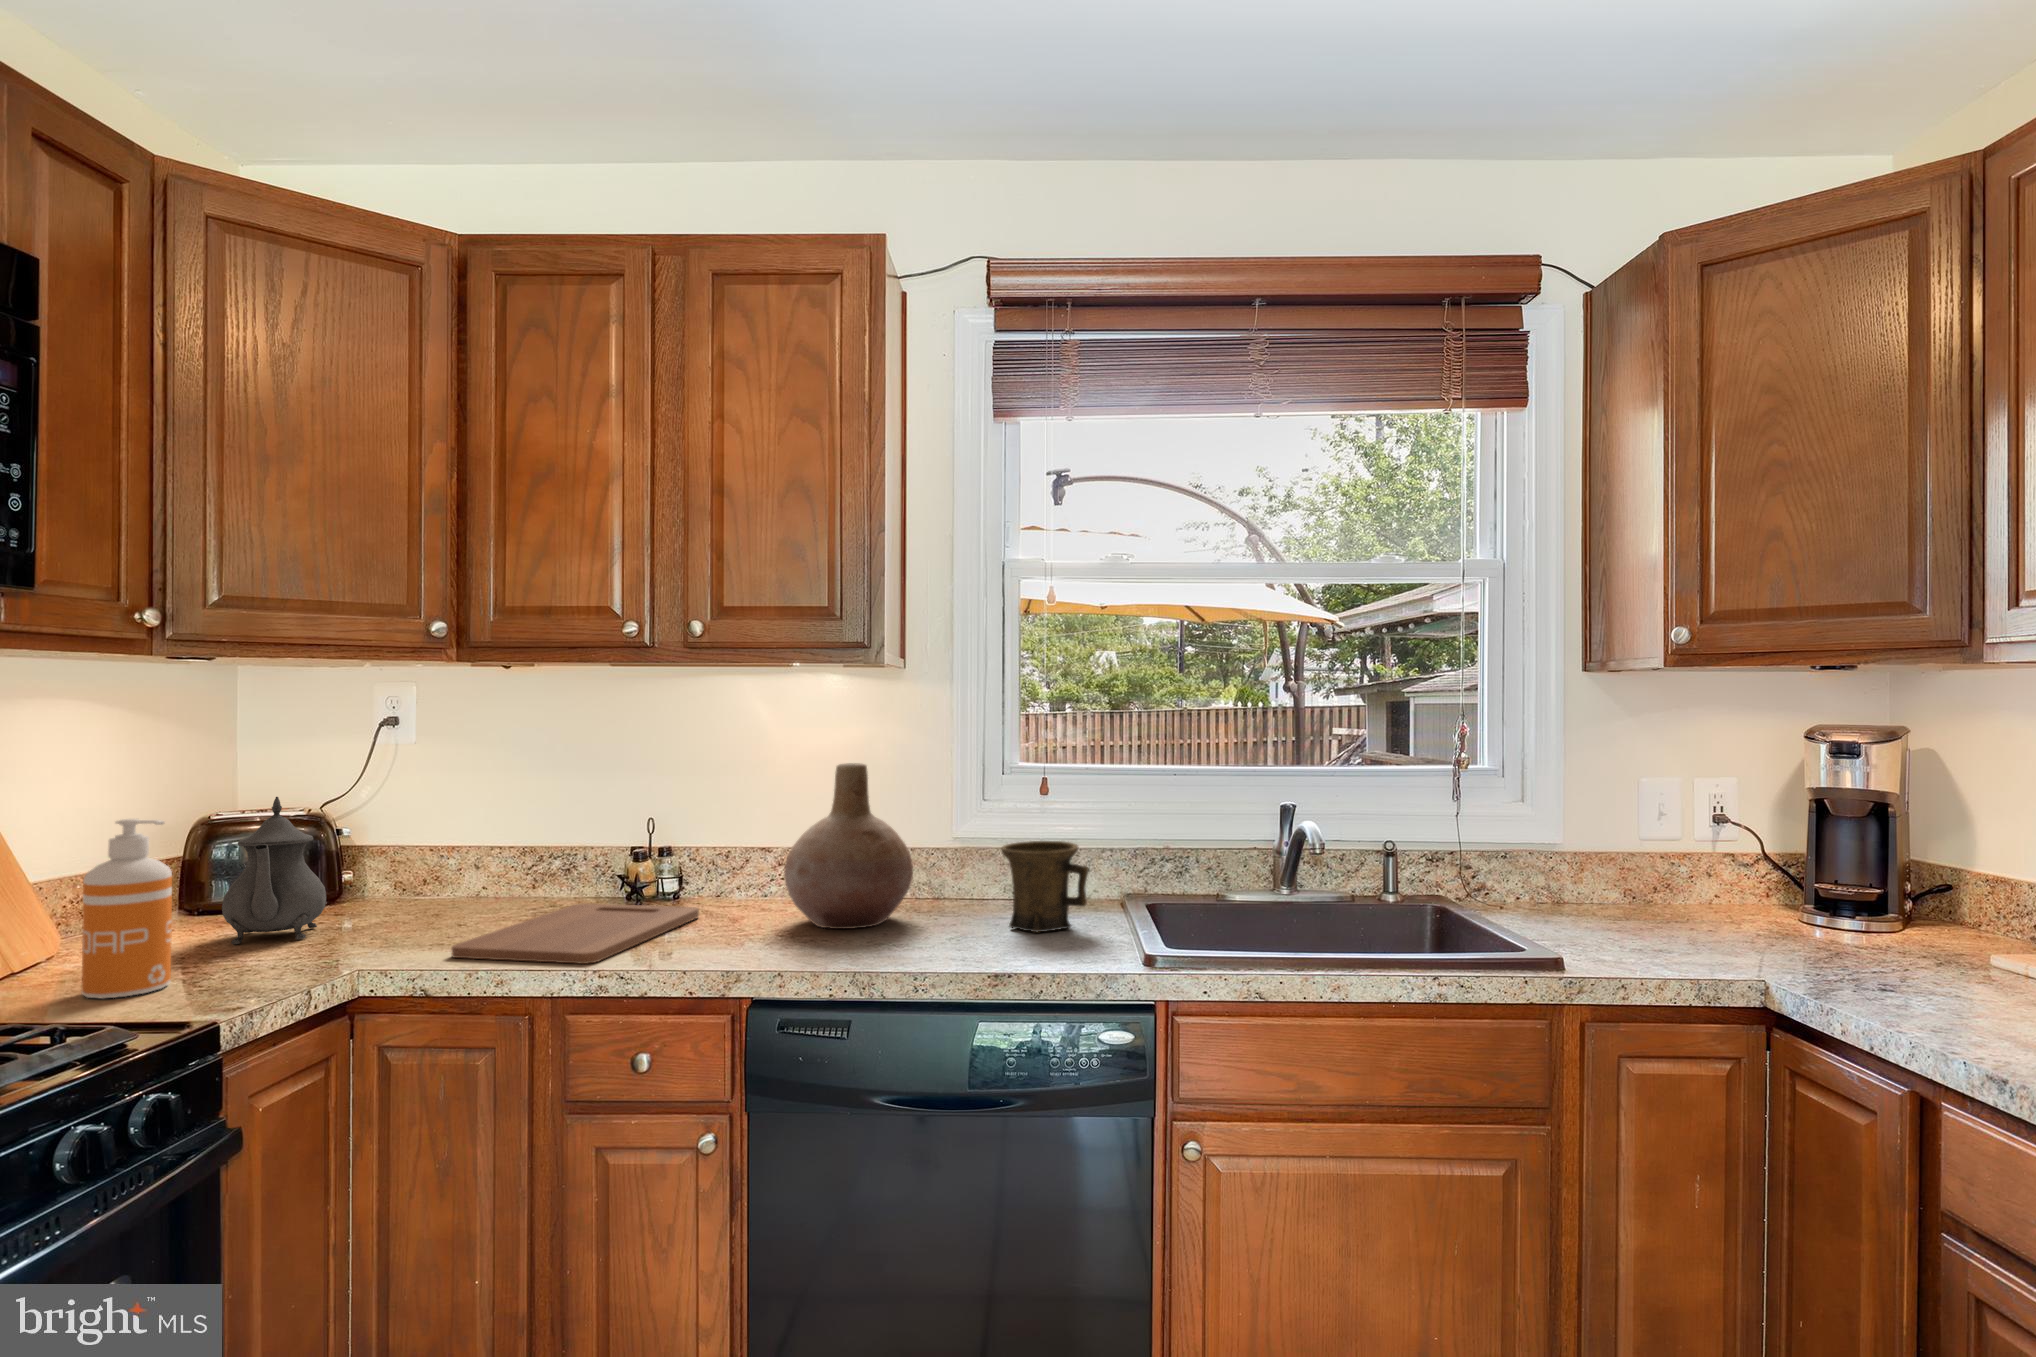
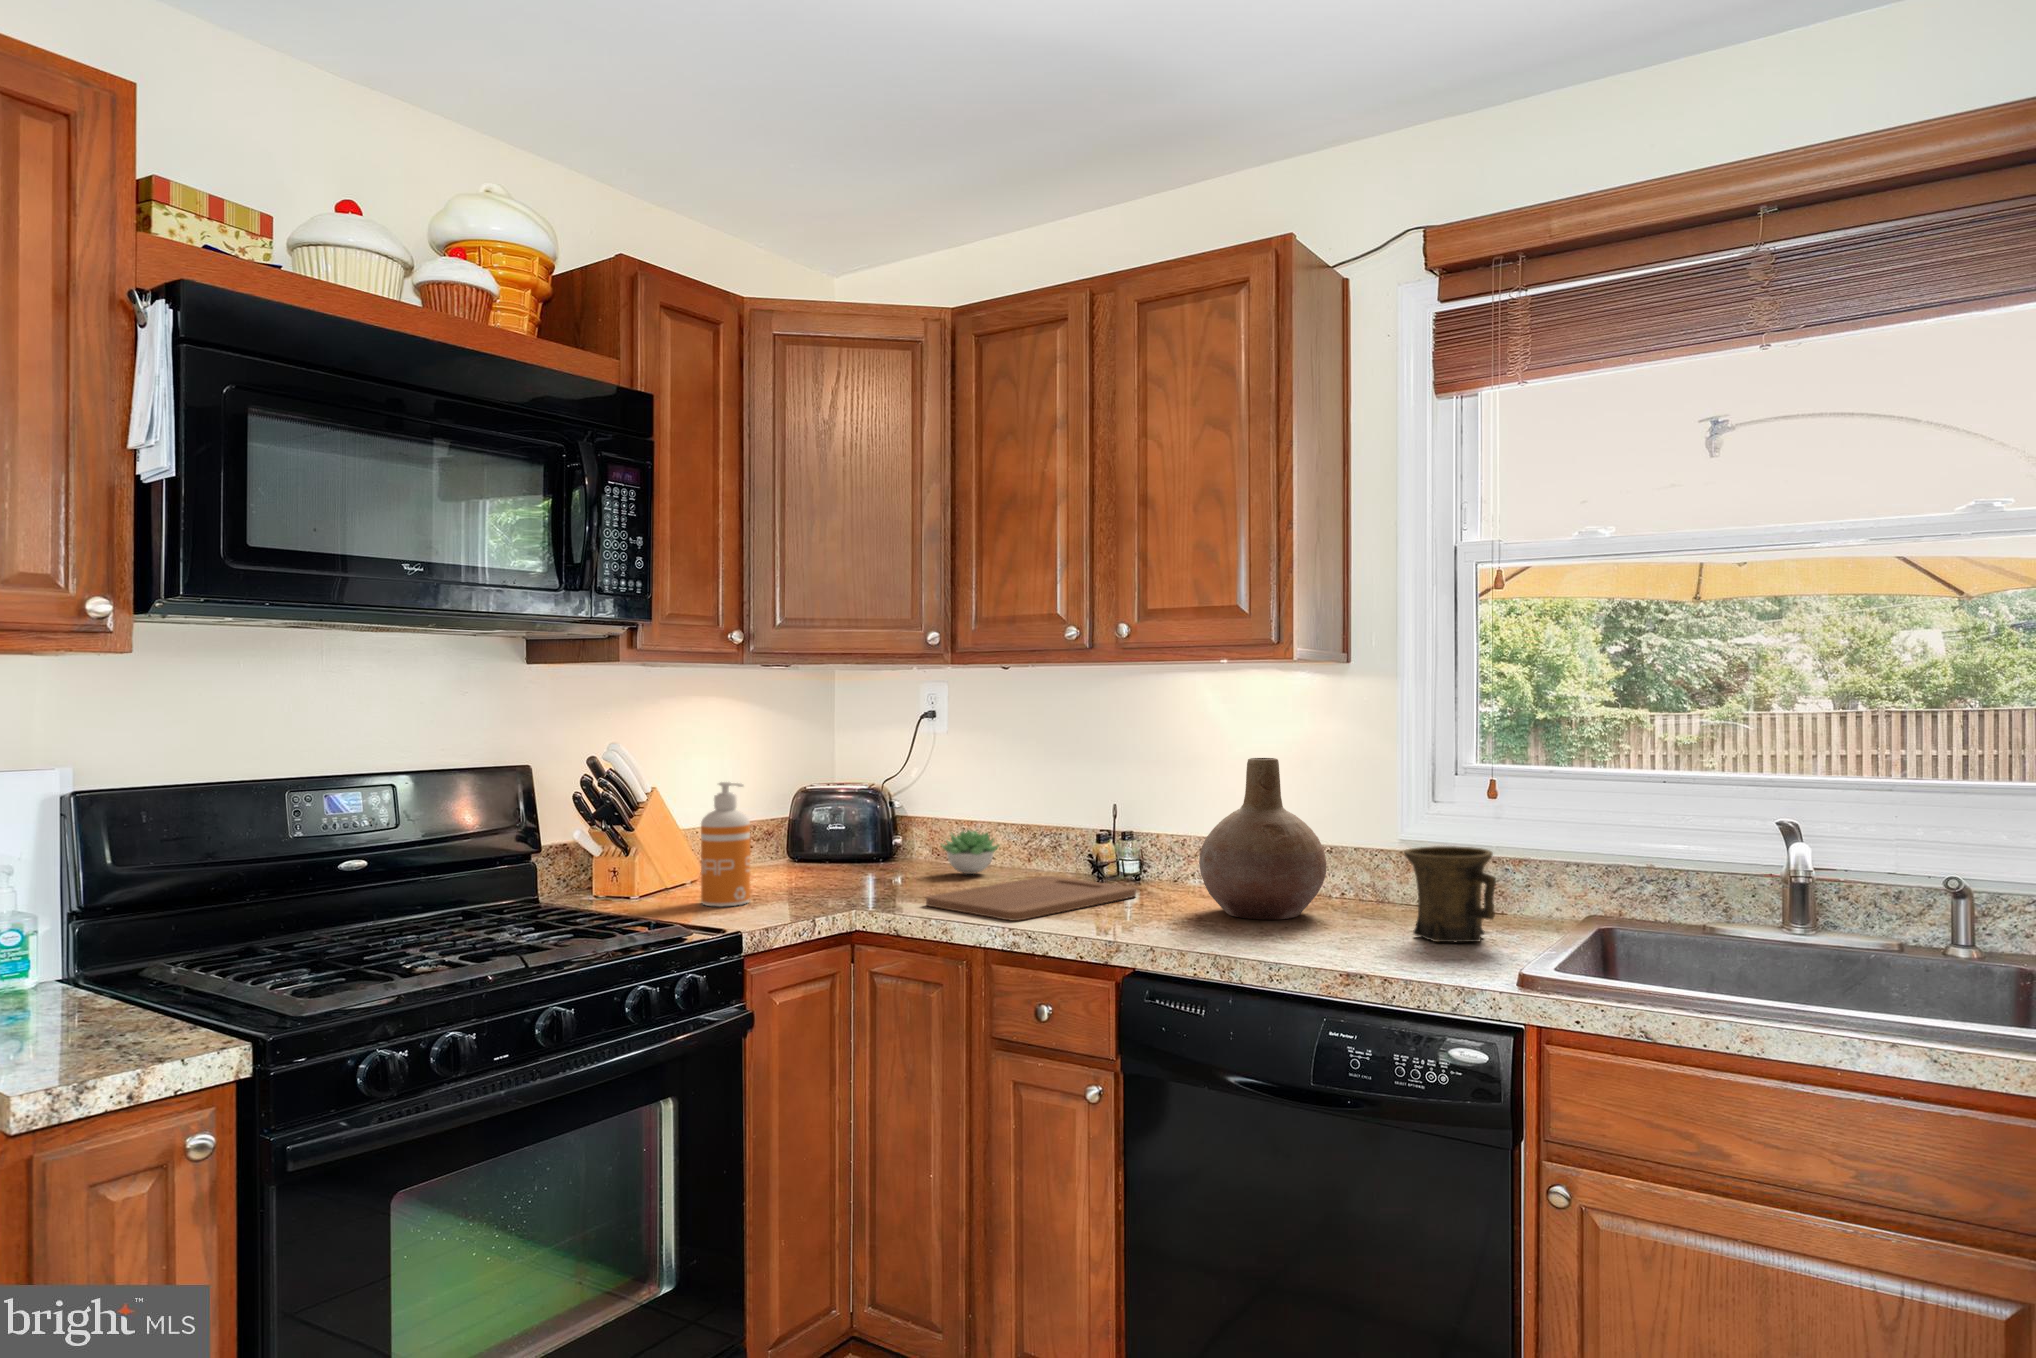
teapot: present [222,797,326,944] -> none [799,772,867,883]
succulent plant: none [425,858,508,910] -> present [941,831,999,874]

